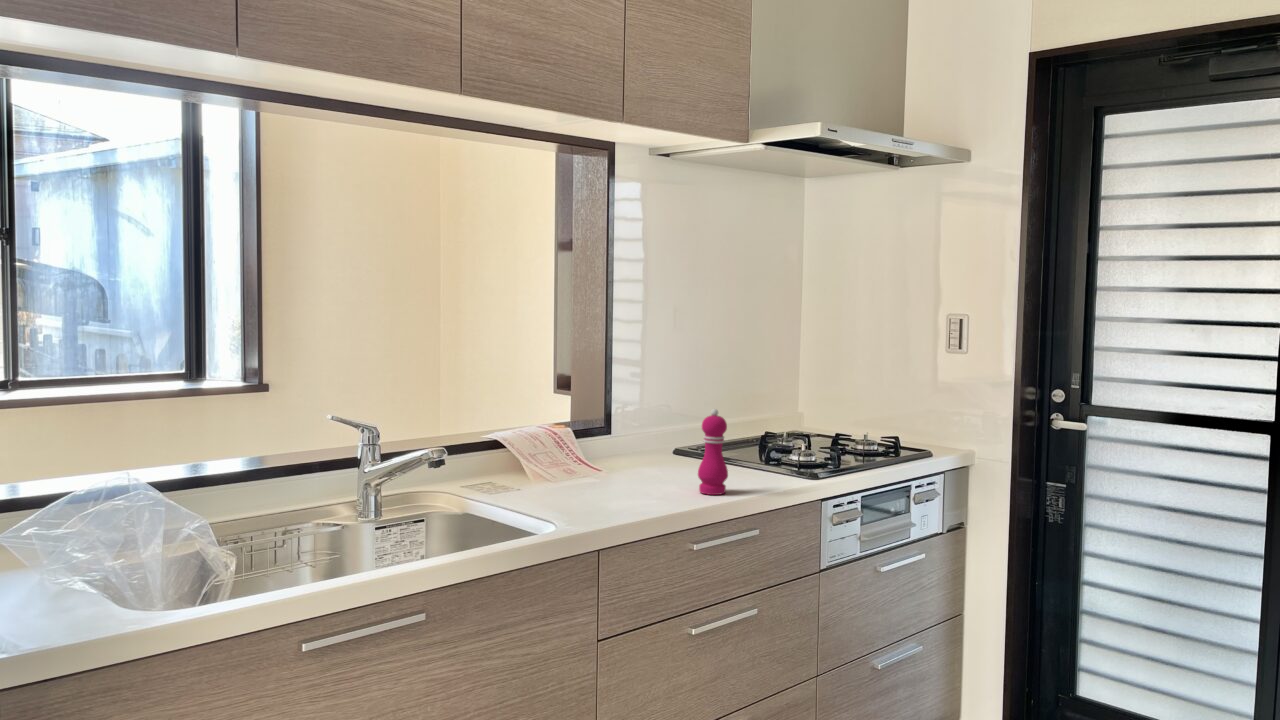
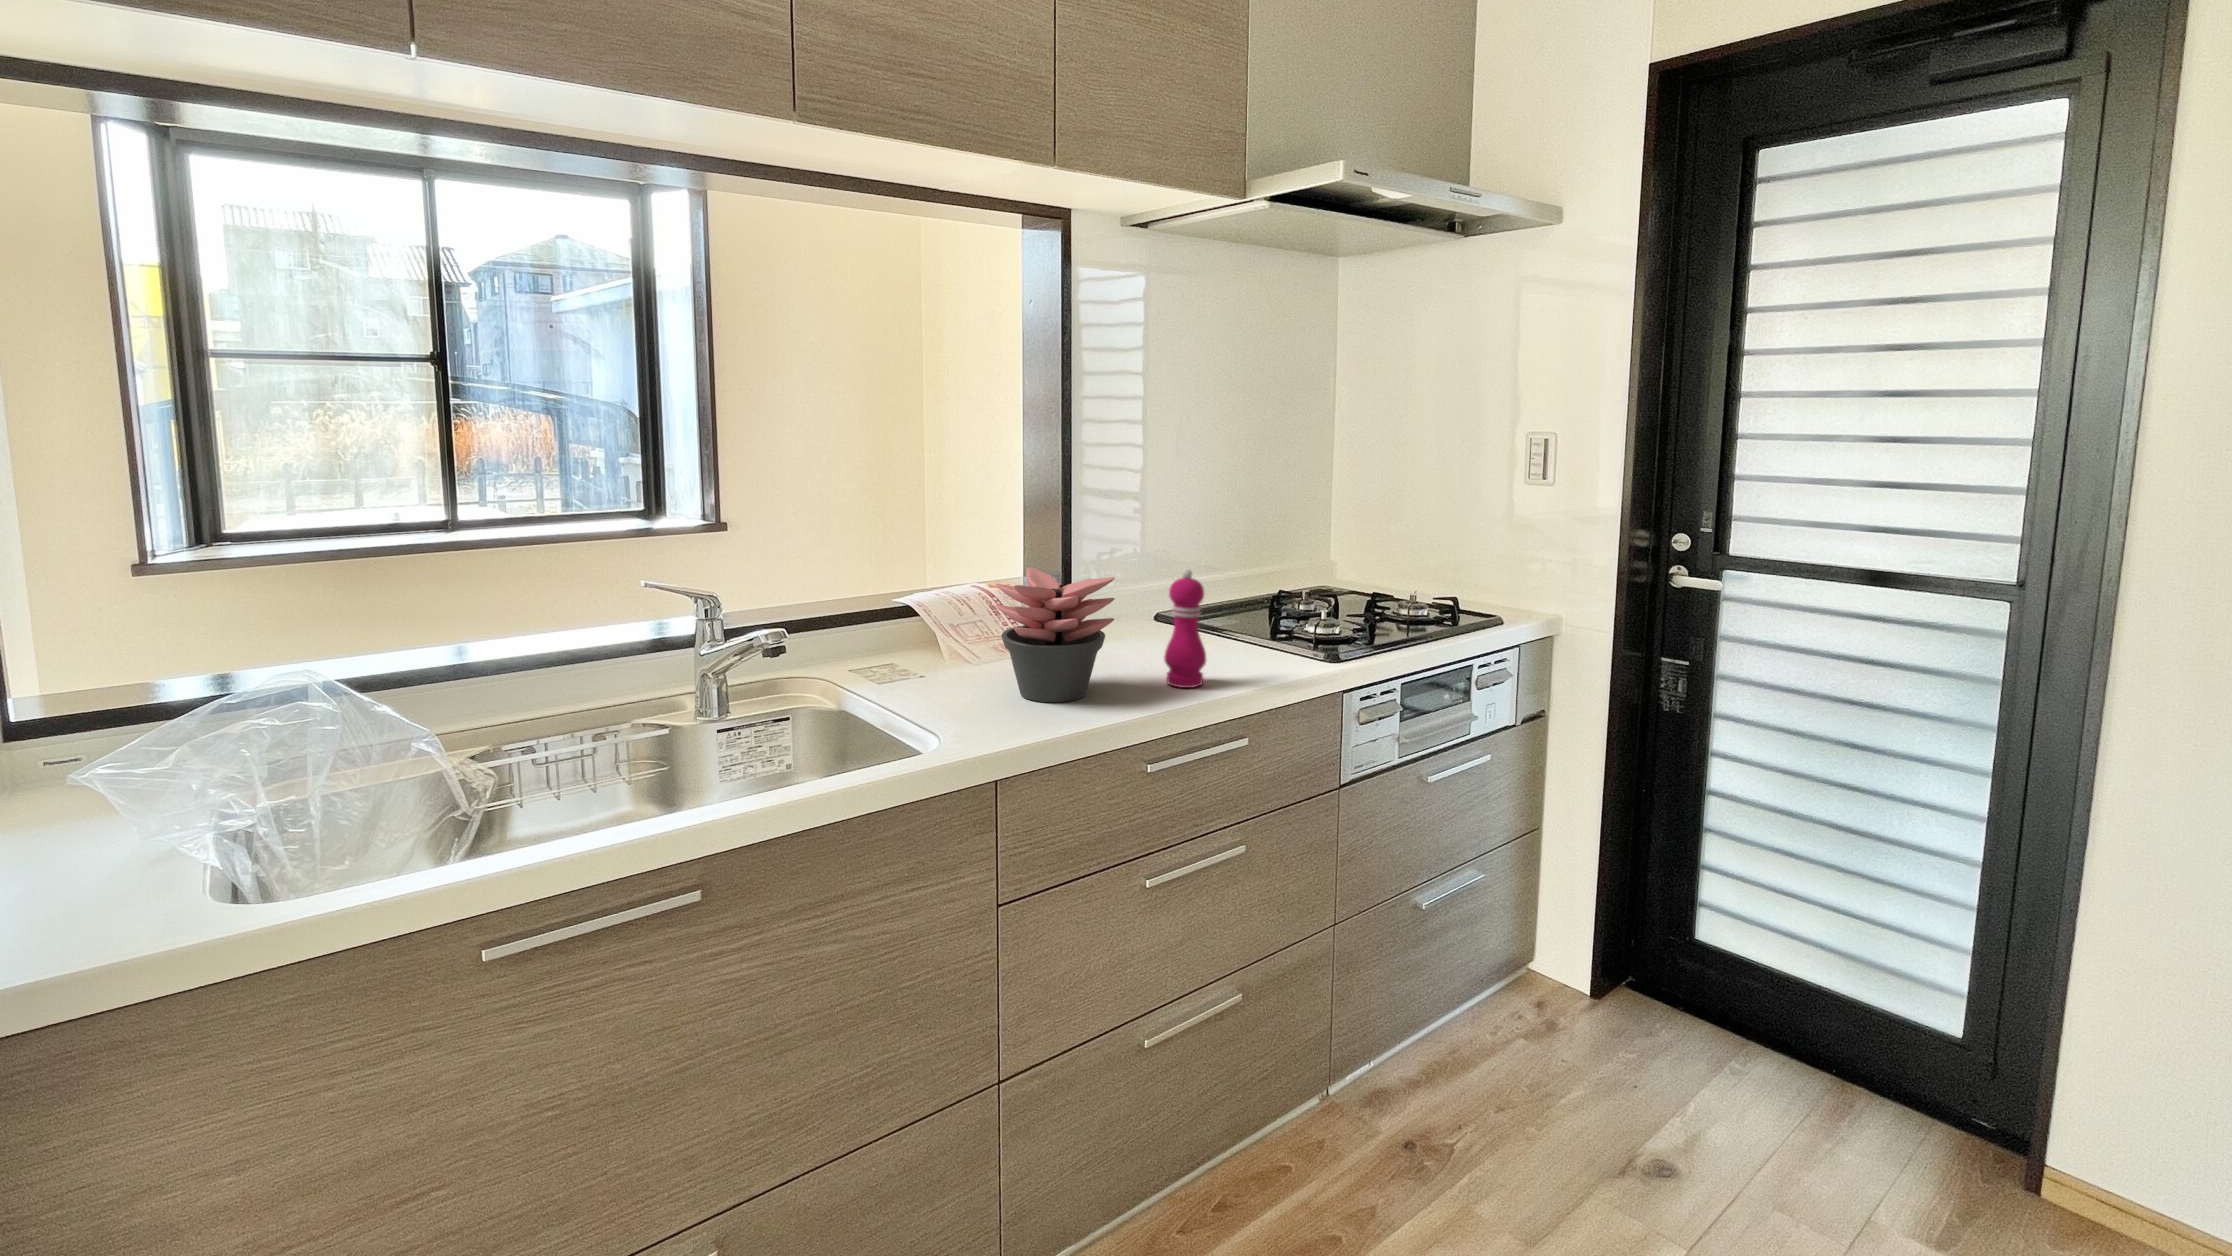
succulent plant: none [578,408,666,504] -> present [995,567,1115,702]

